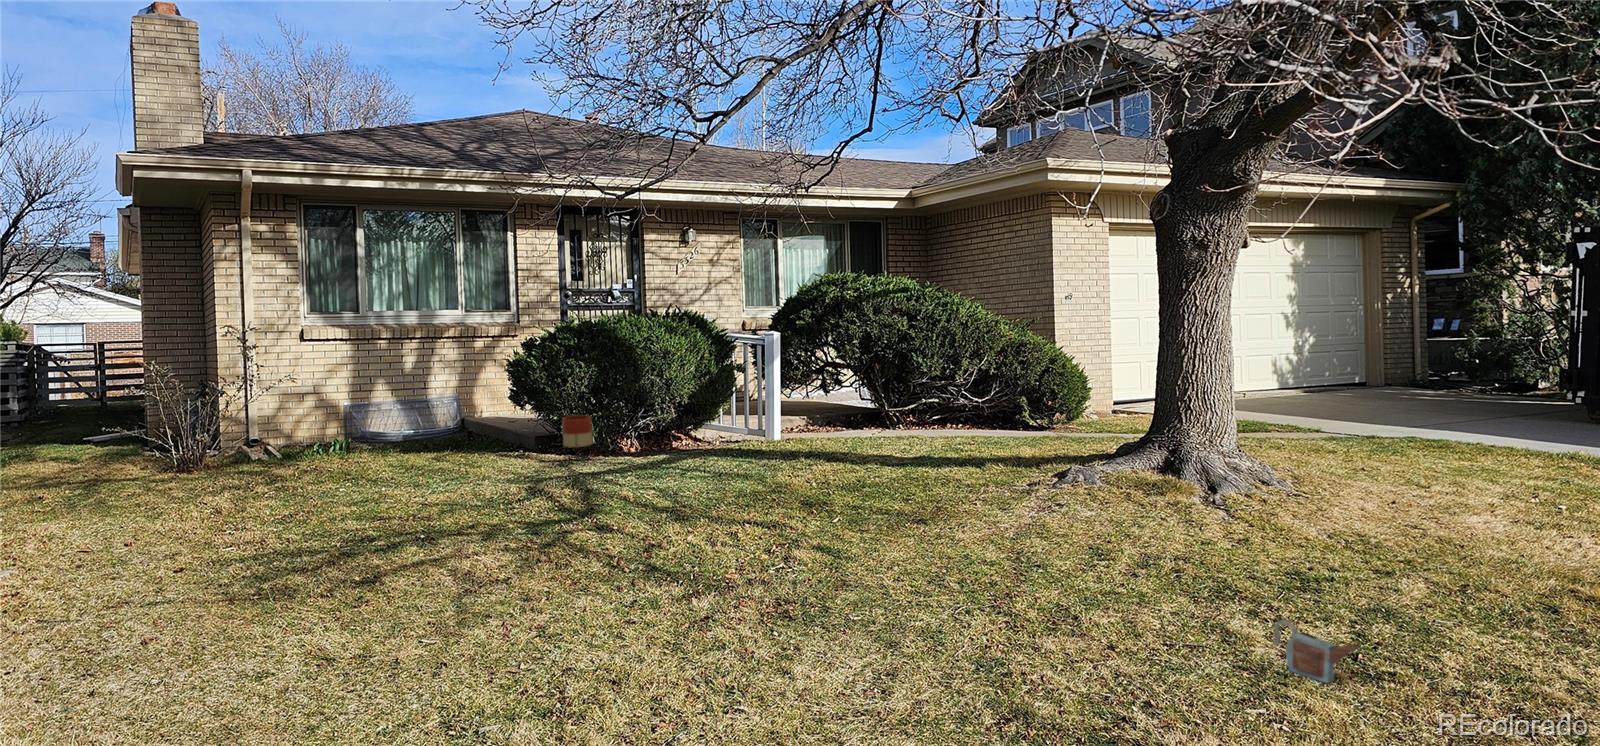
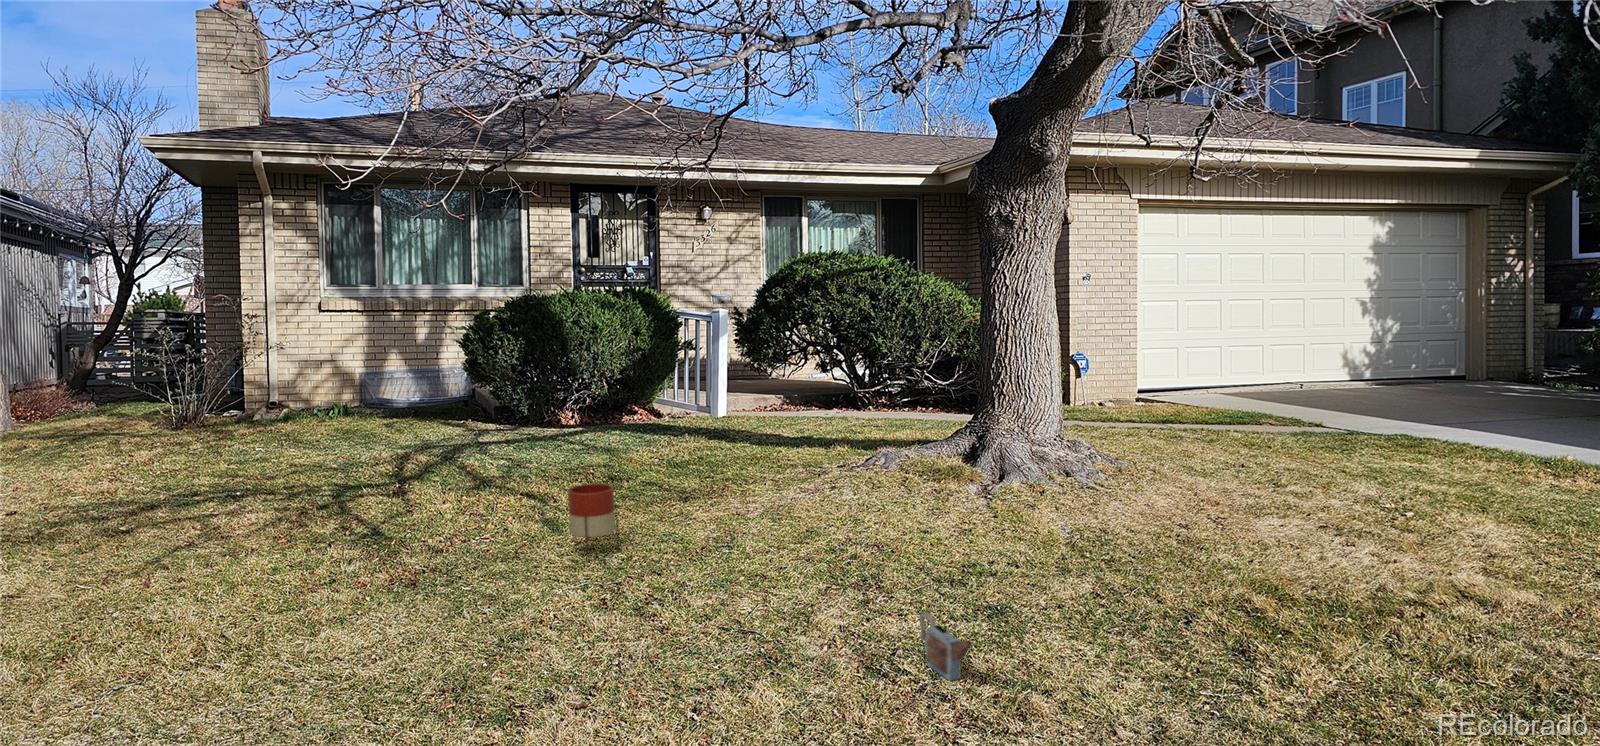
planter: present [562,415,594,456] -> present [568,483,619,562]

